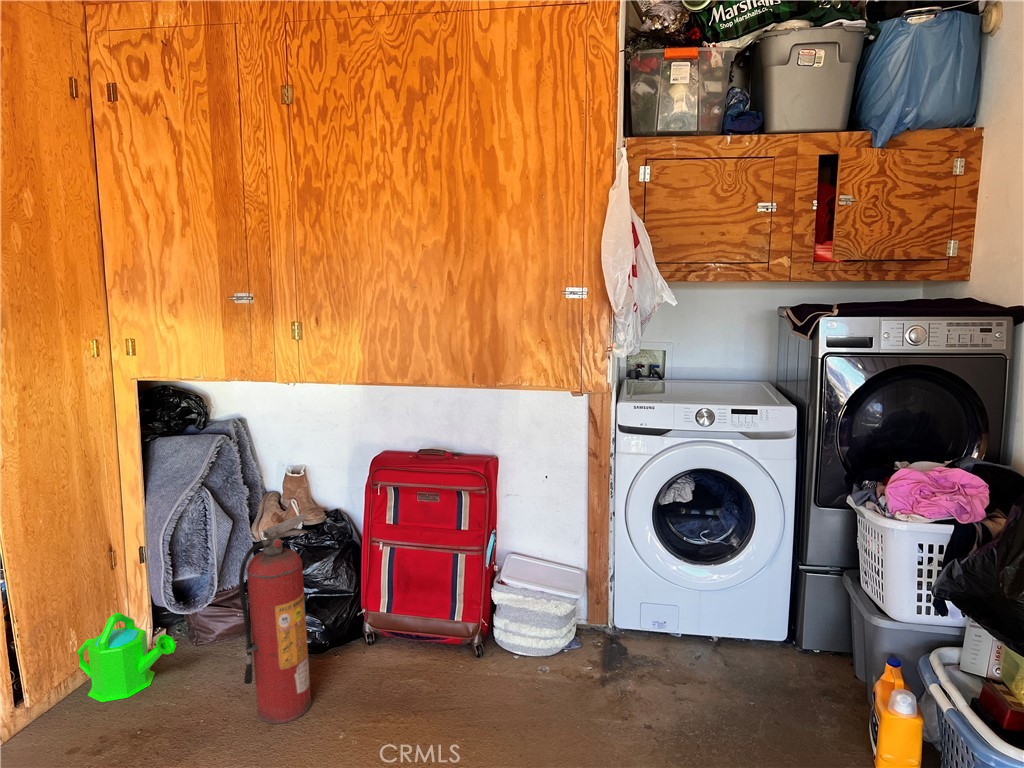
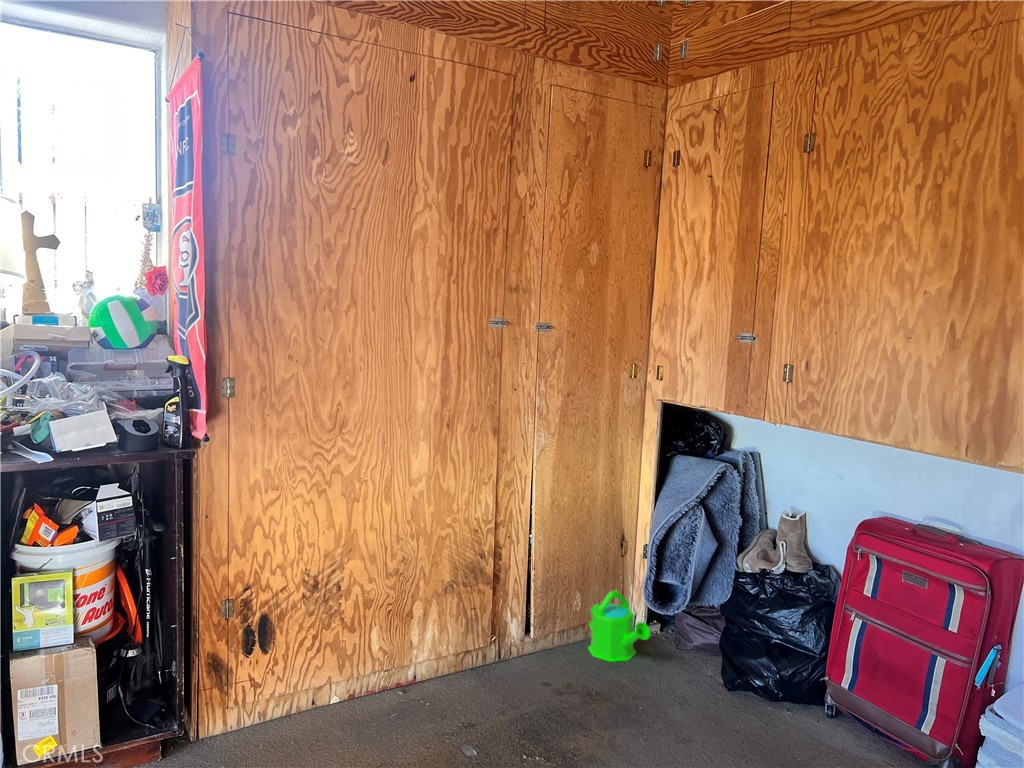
fire extinguisher: present [239,514,312,724] -> none [680,552,760,744]

